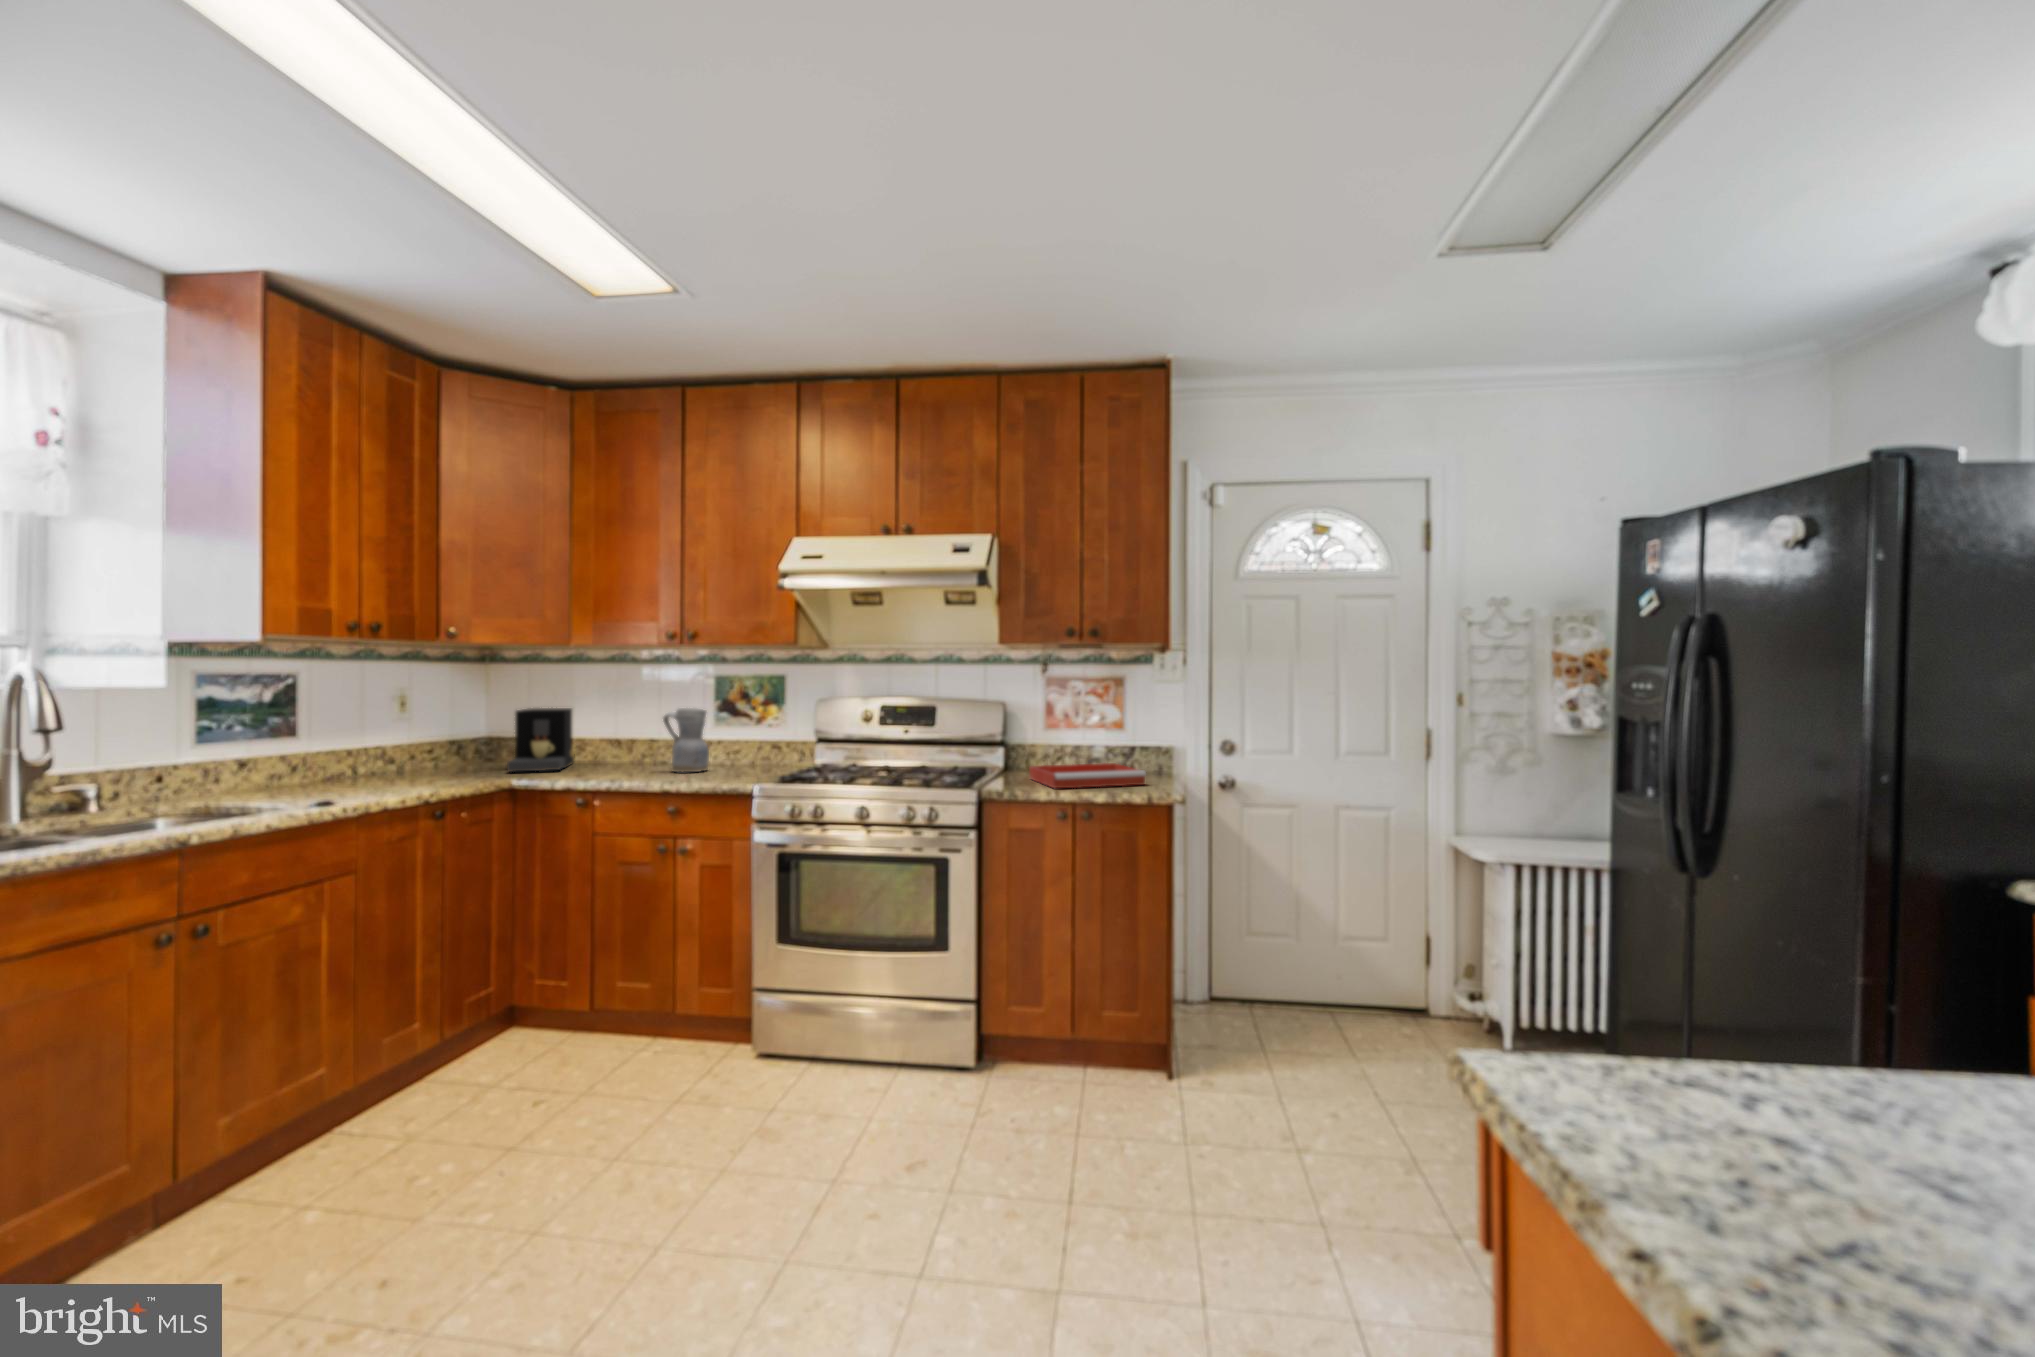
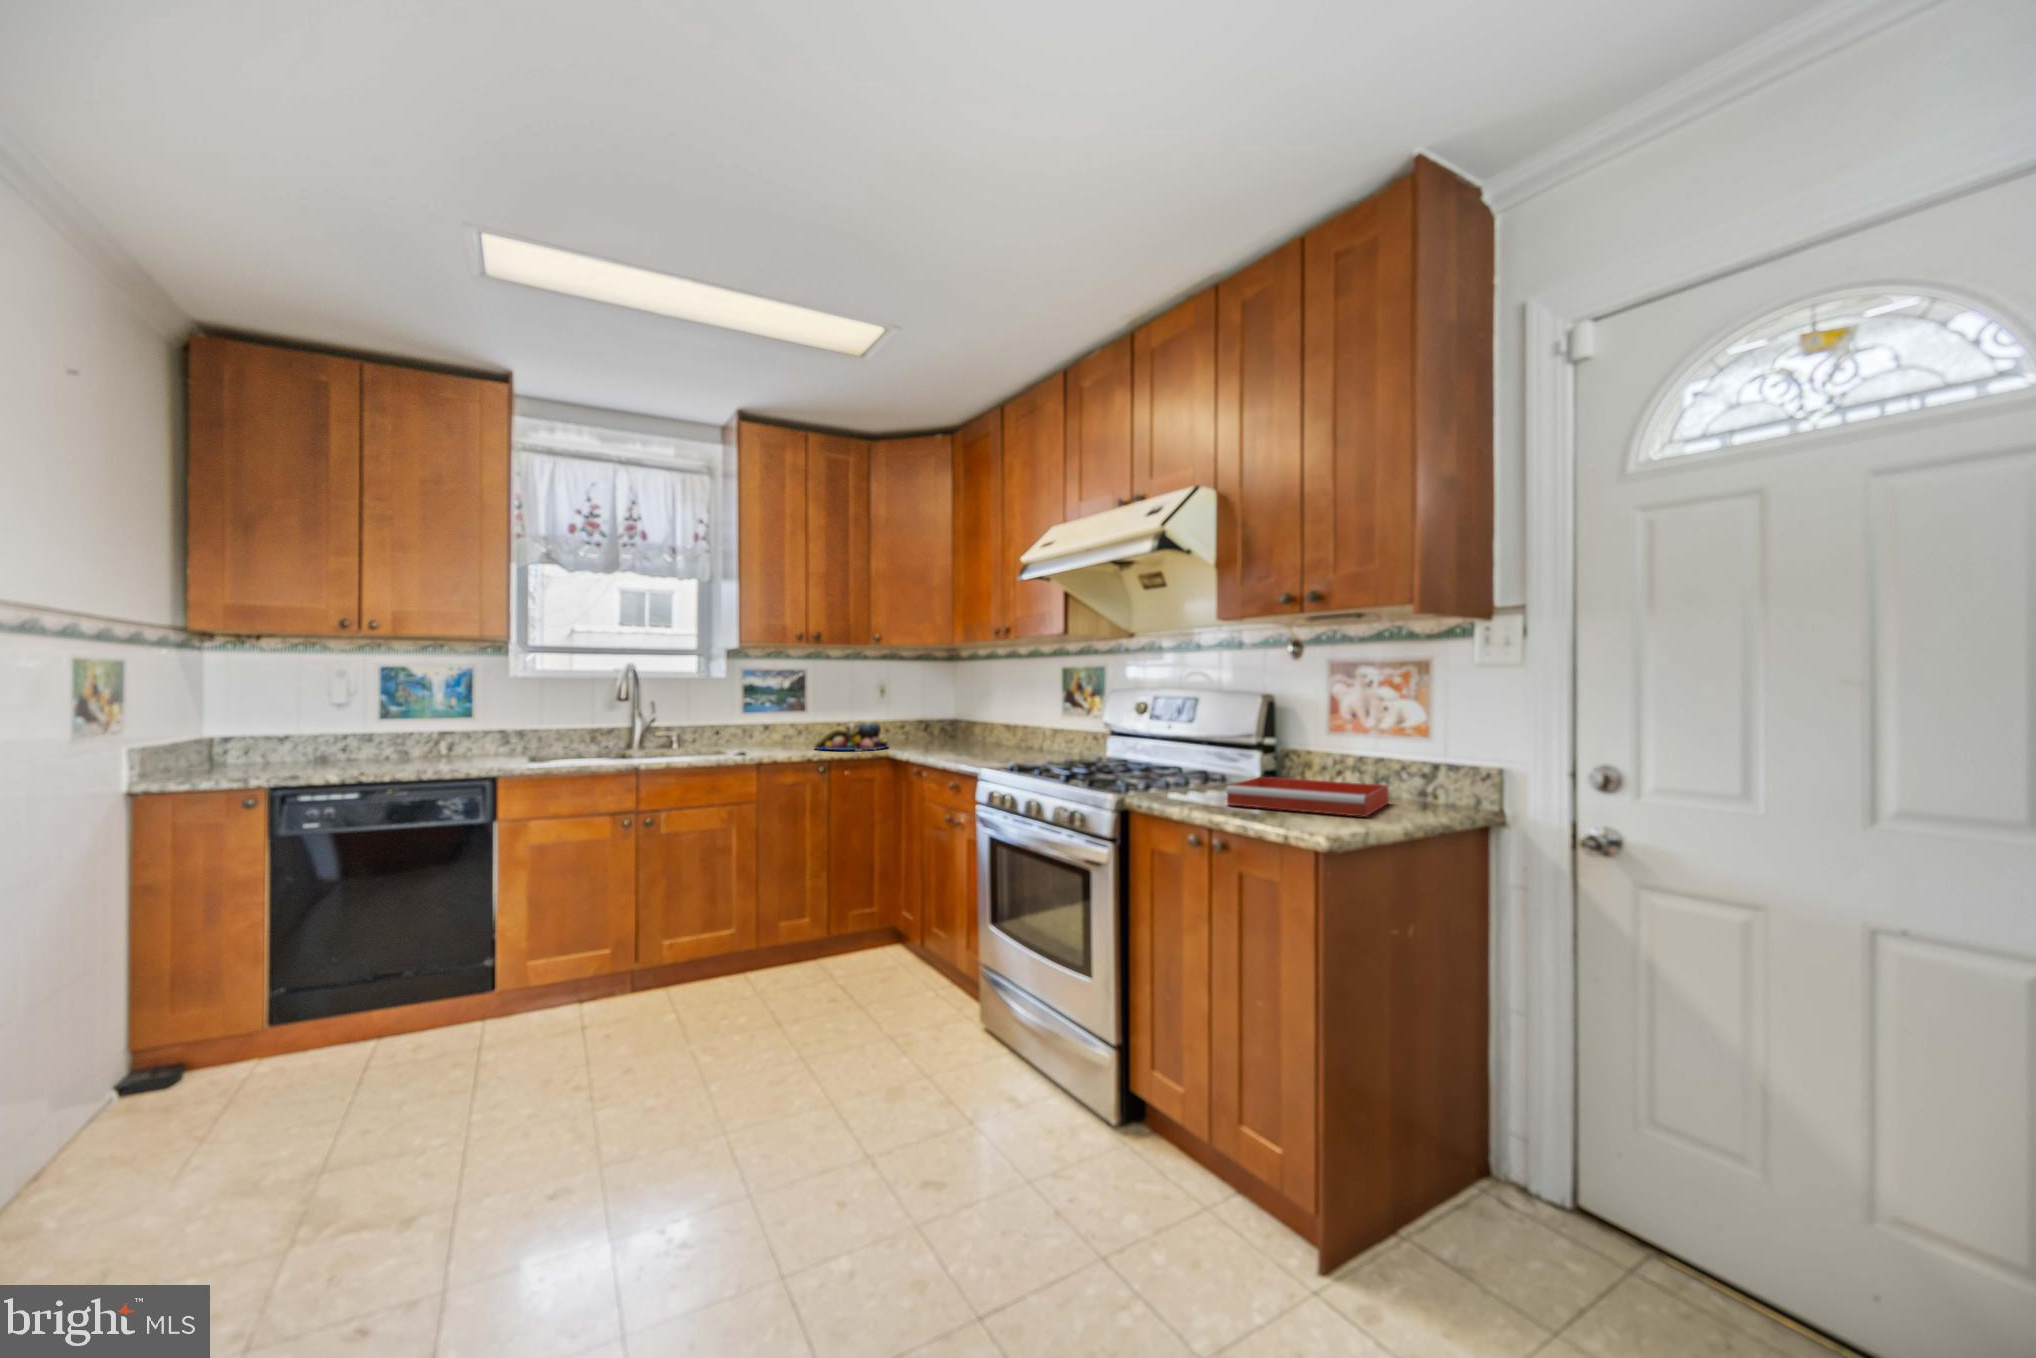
coffee maker: present [507,708,574,772] -> none [923,698,993,748]
ceramic pitcher: present [663,708,709,772] -> none [1004,698,1040,757]
fruit bowl: none [336,747,465,790] -> present [814,722,888,750]

